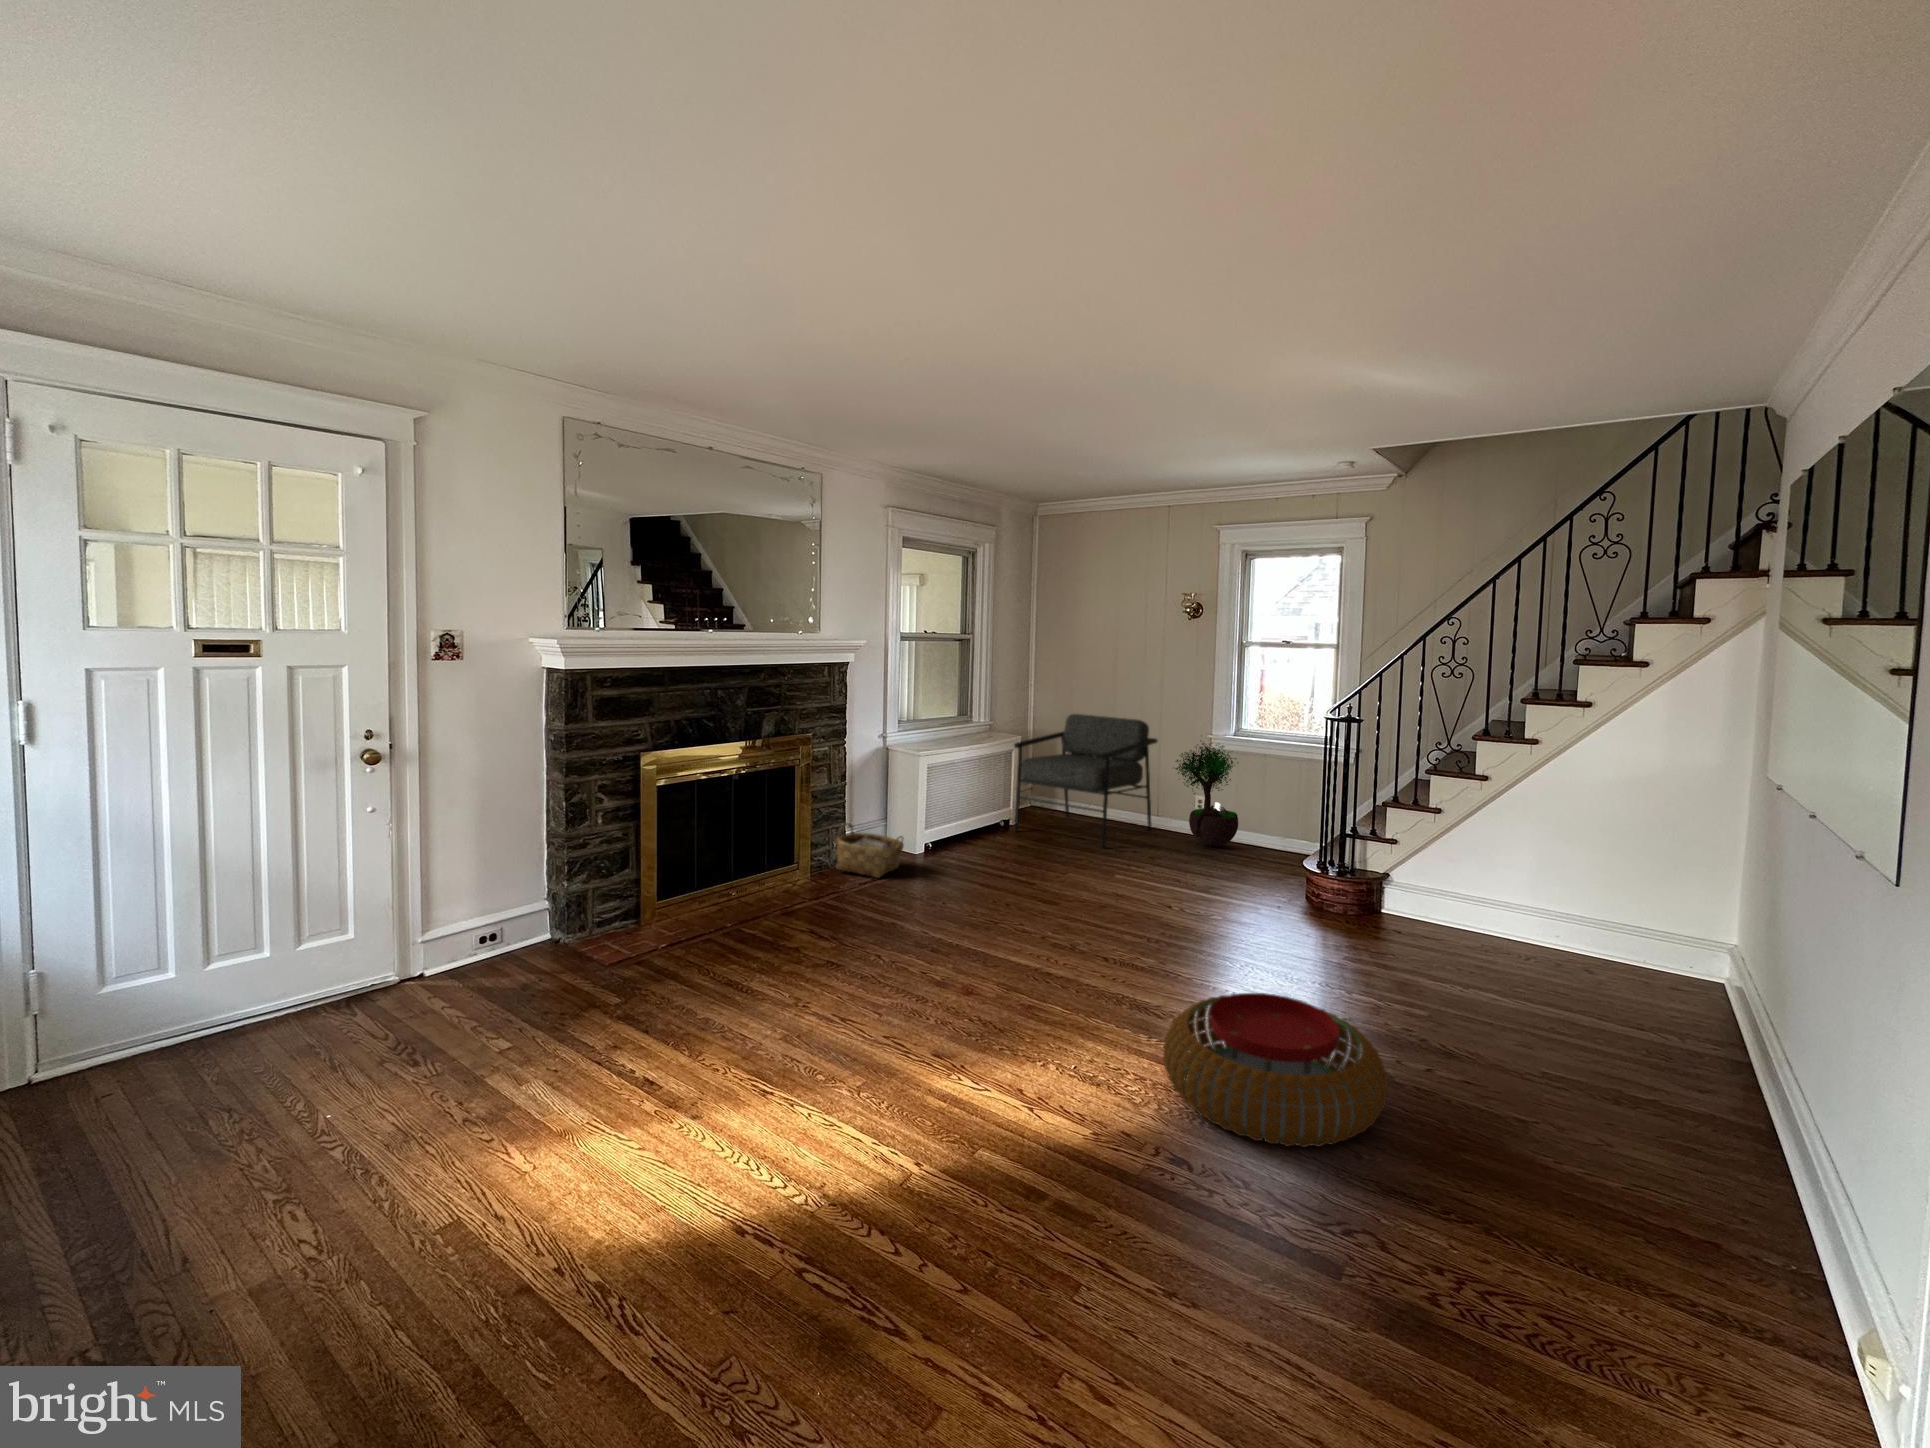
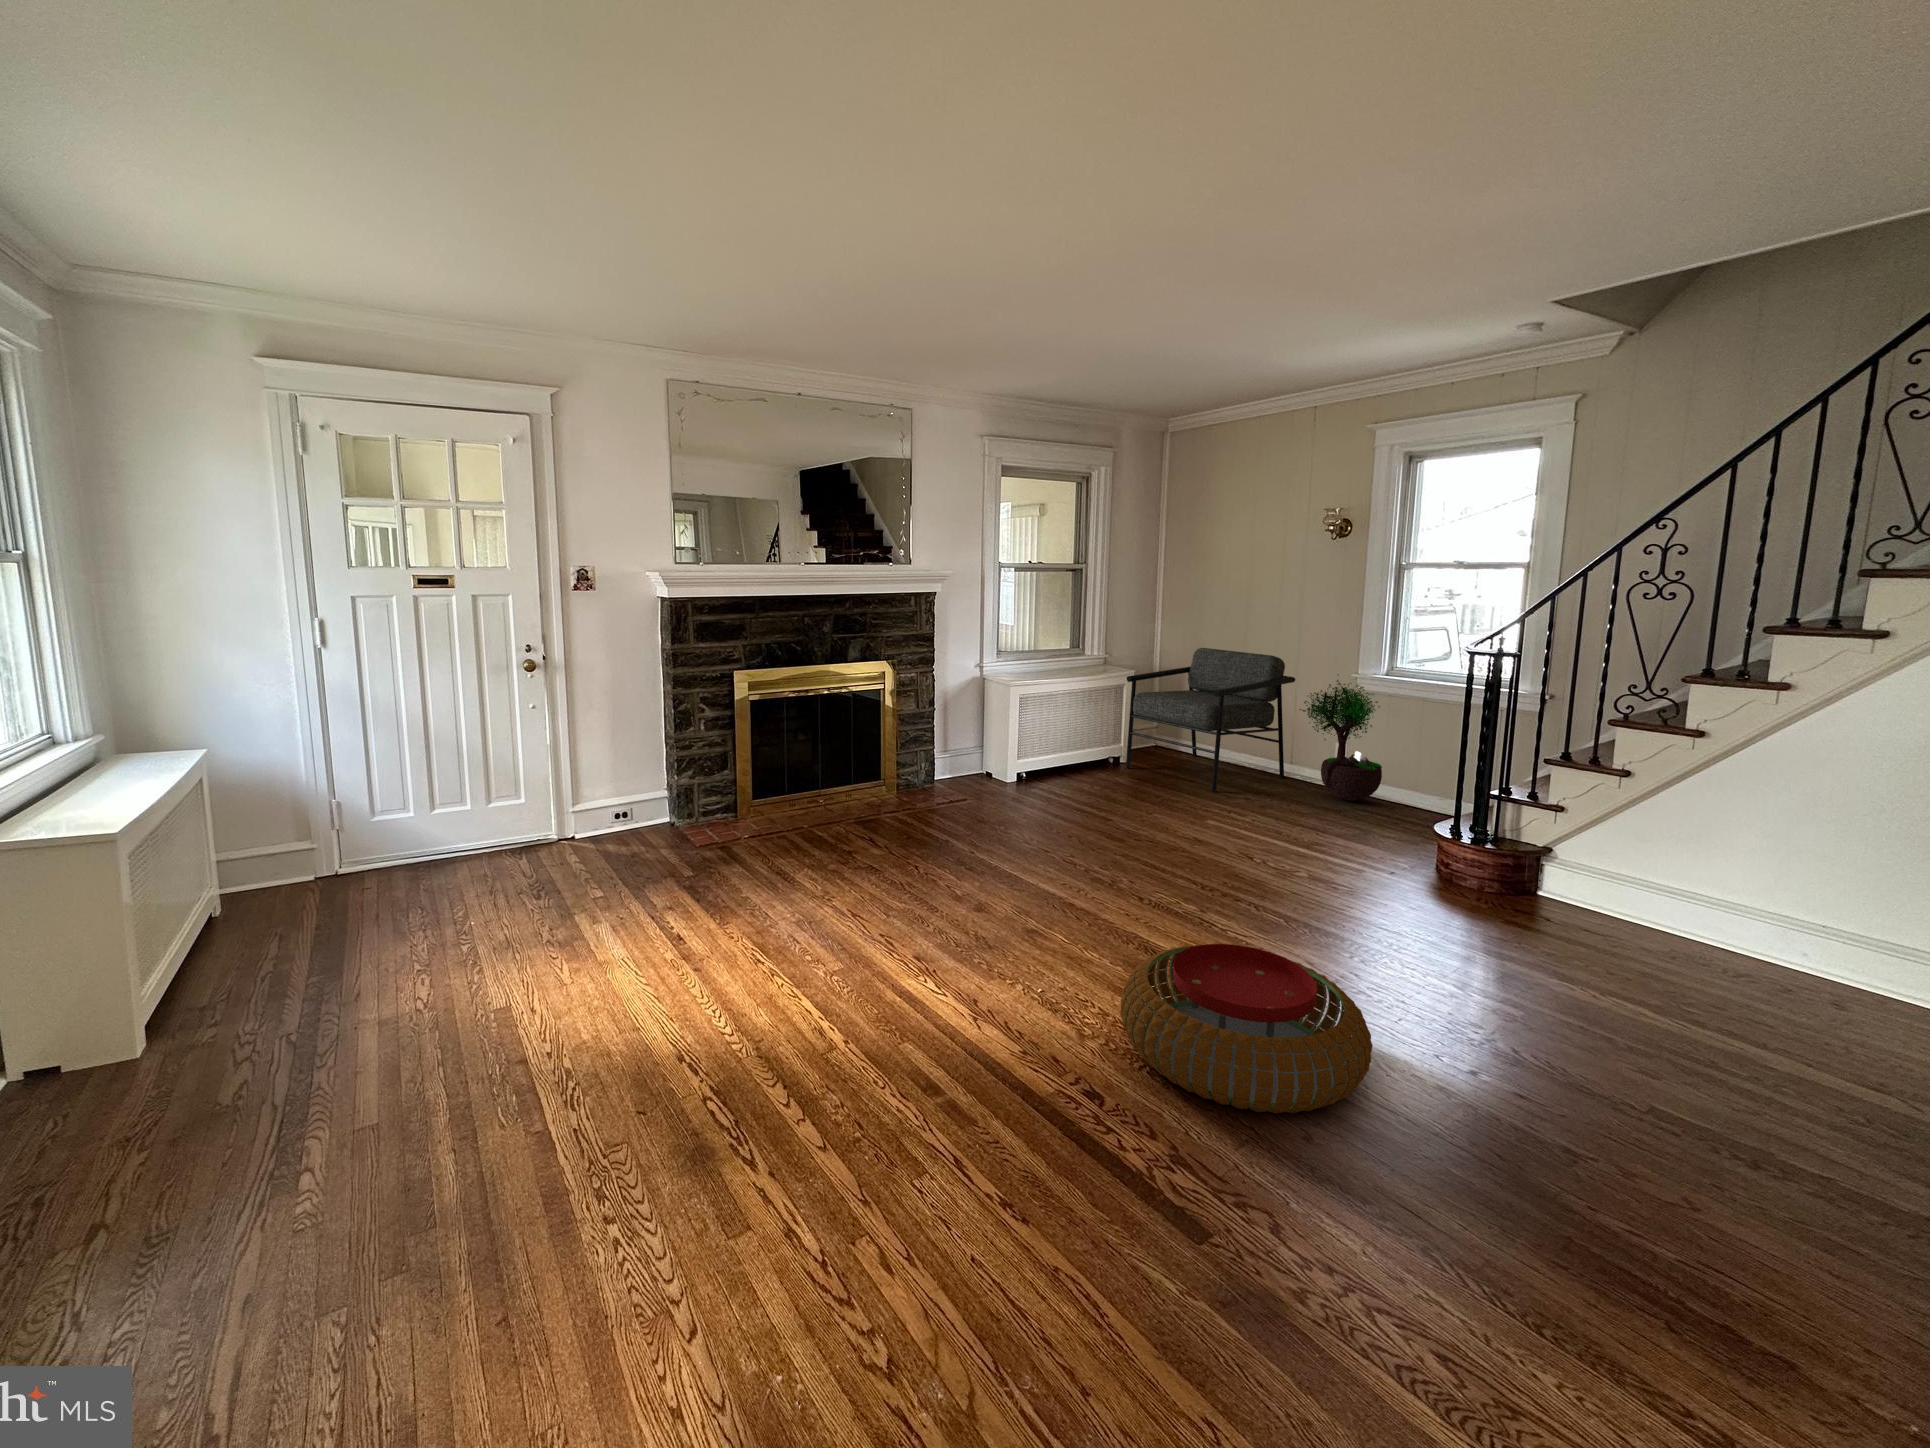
woven basket: present [835,823,904,878] -> none [927,745,991,799]

